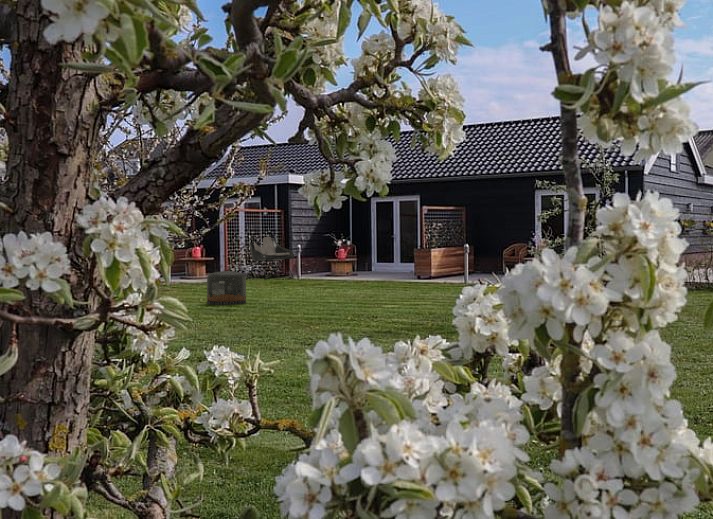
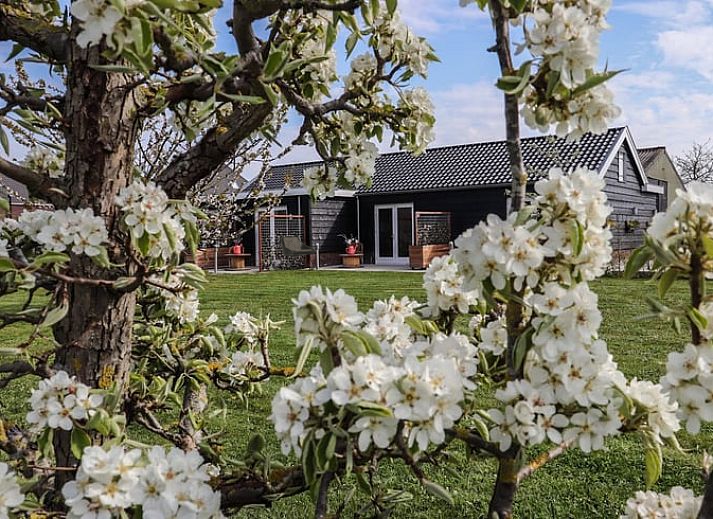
pouf: present [207,271,246,305] -> none [247,263,277,288]

